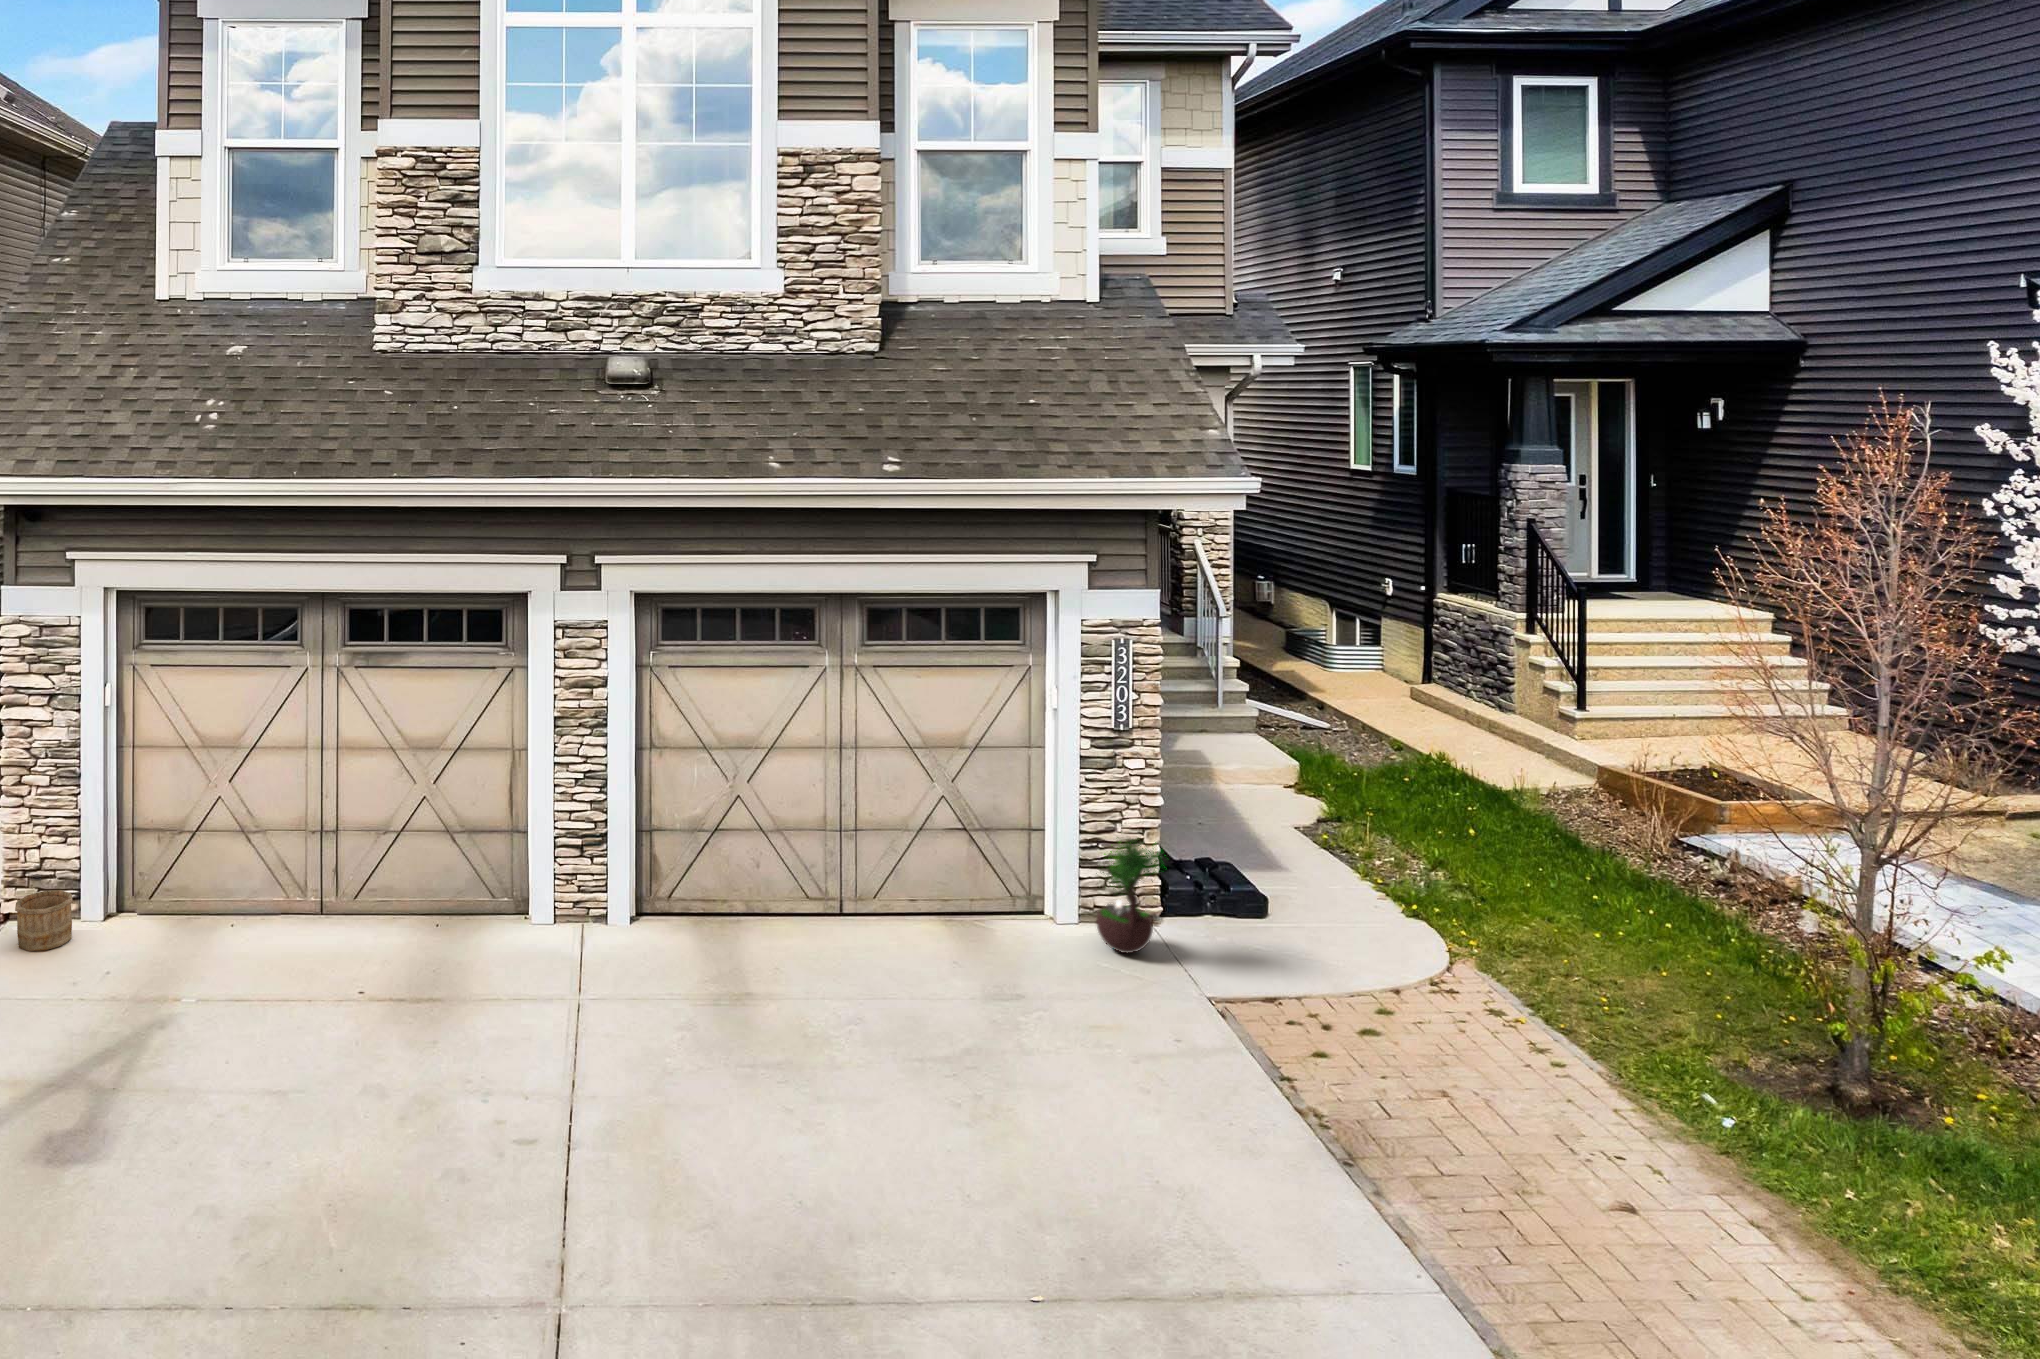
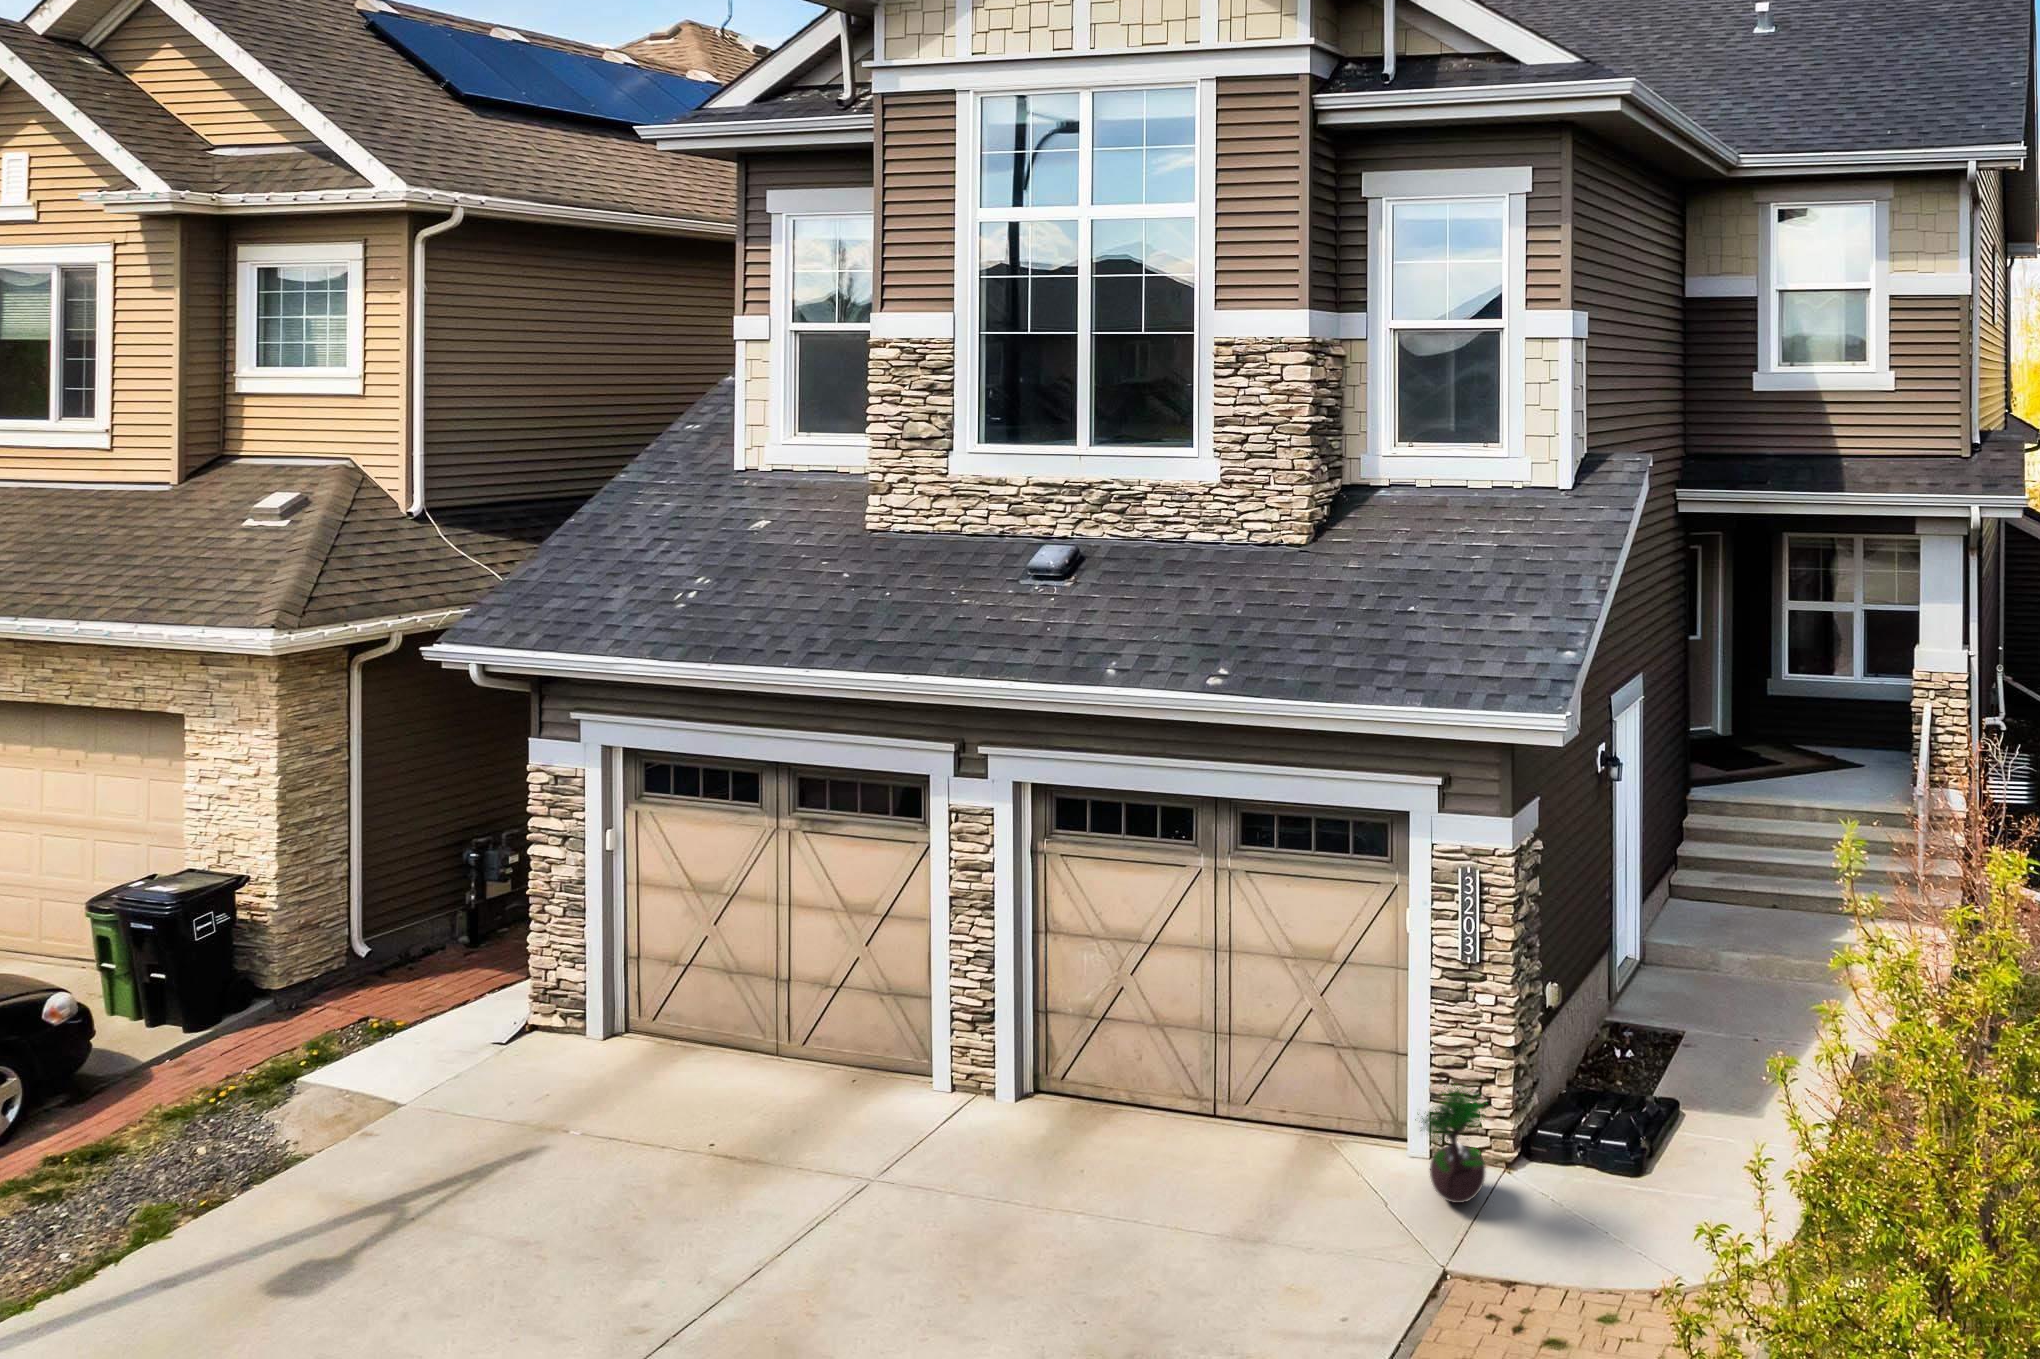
wooden bucket: present [15,890,73,951] -> none [517,1007,573,1064]

